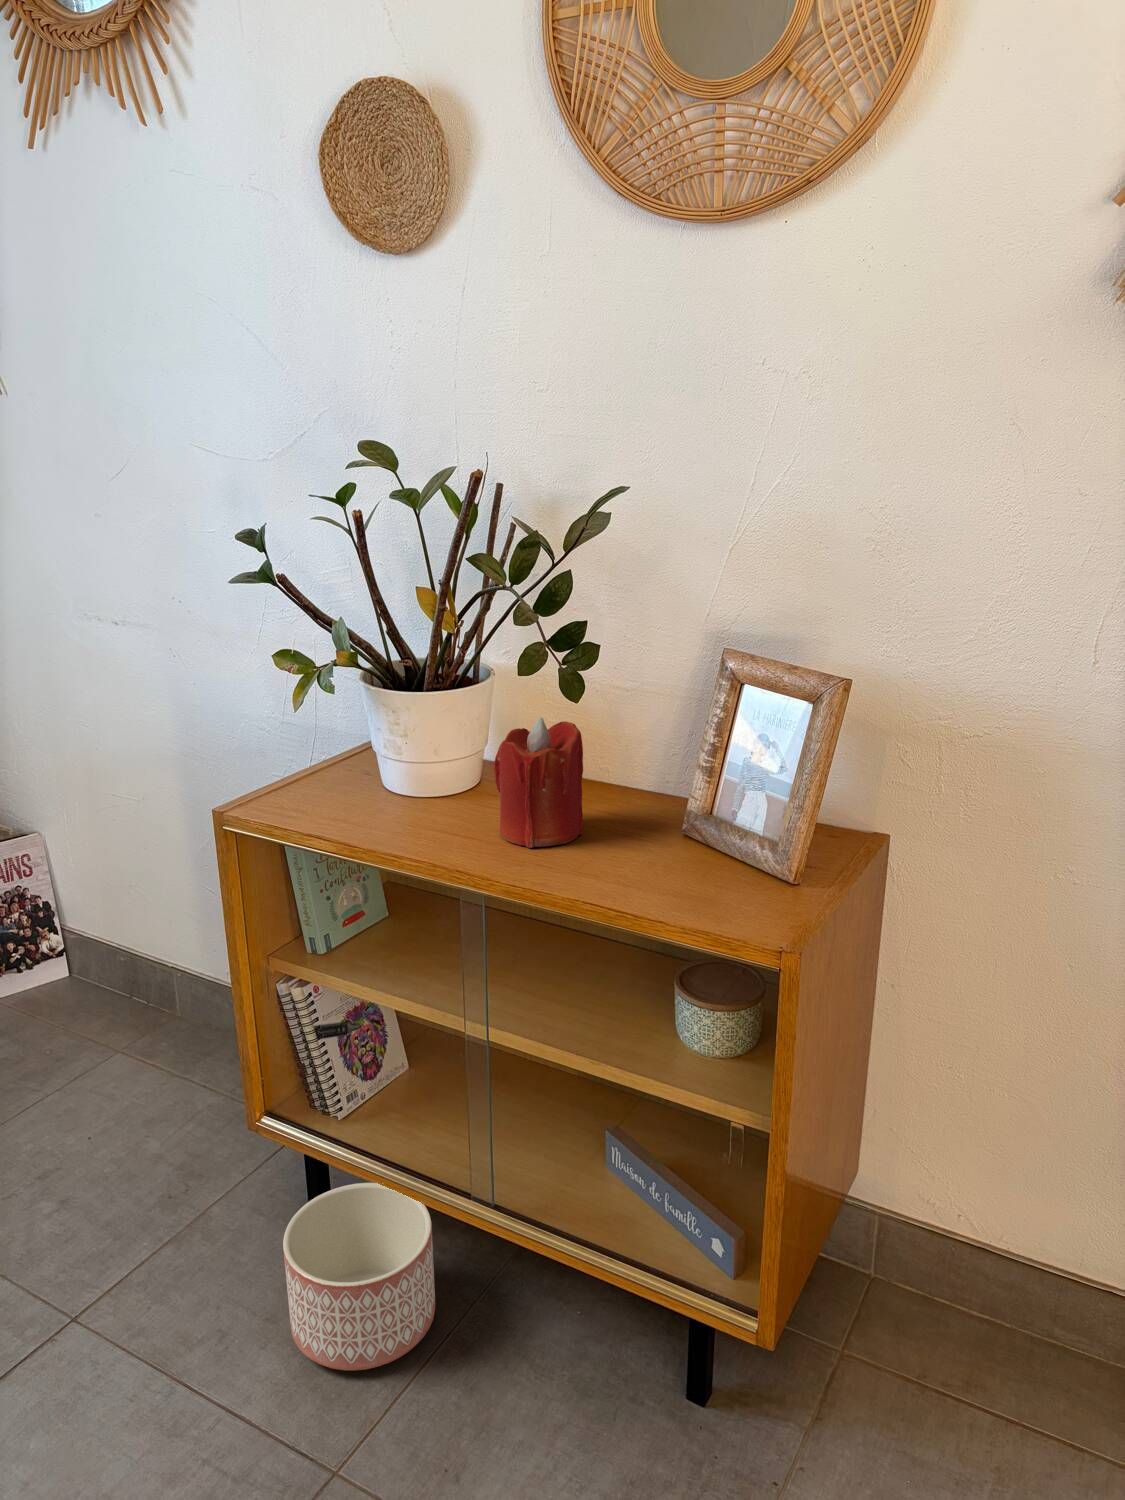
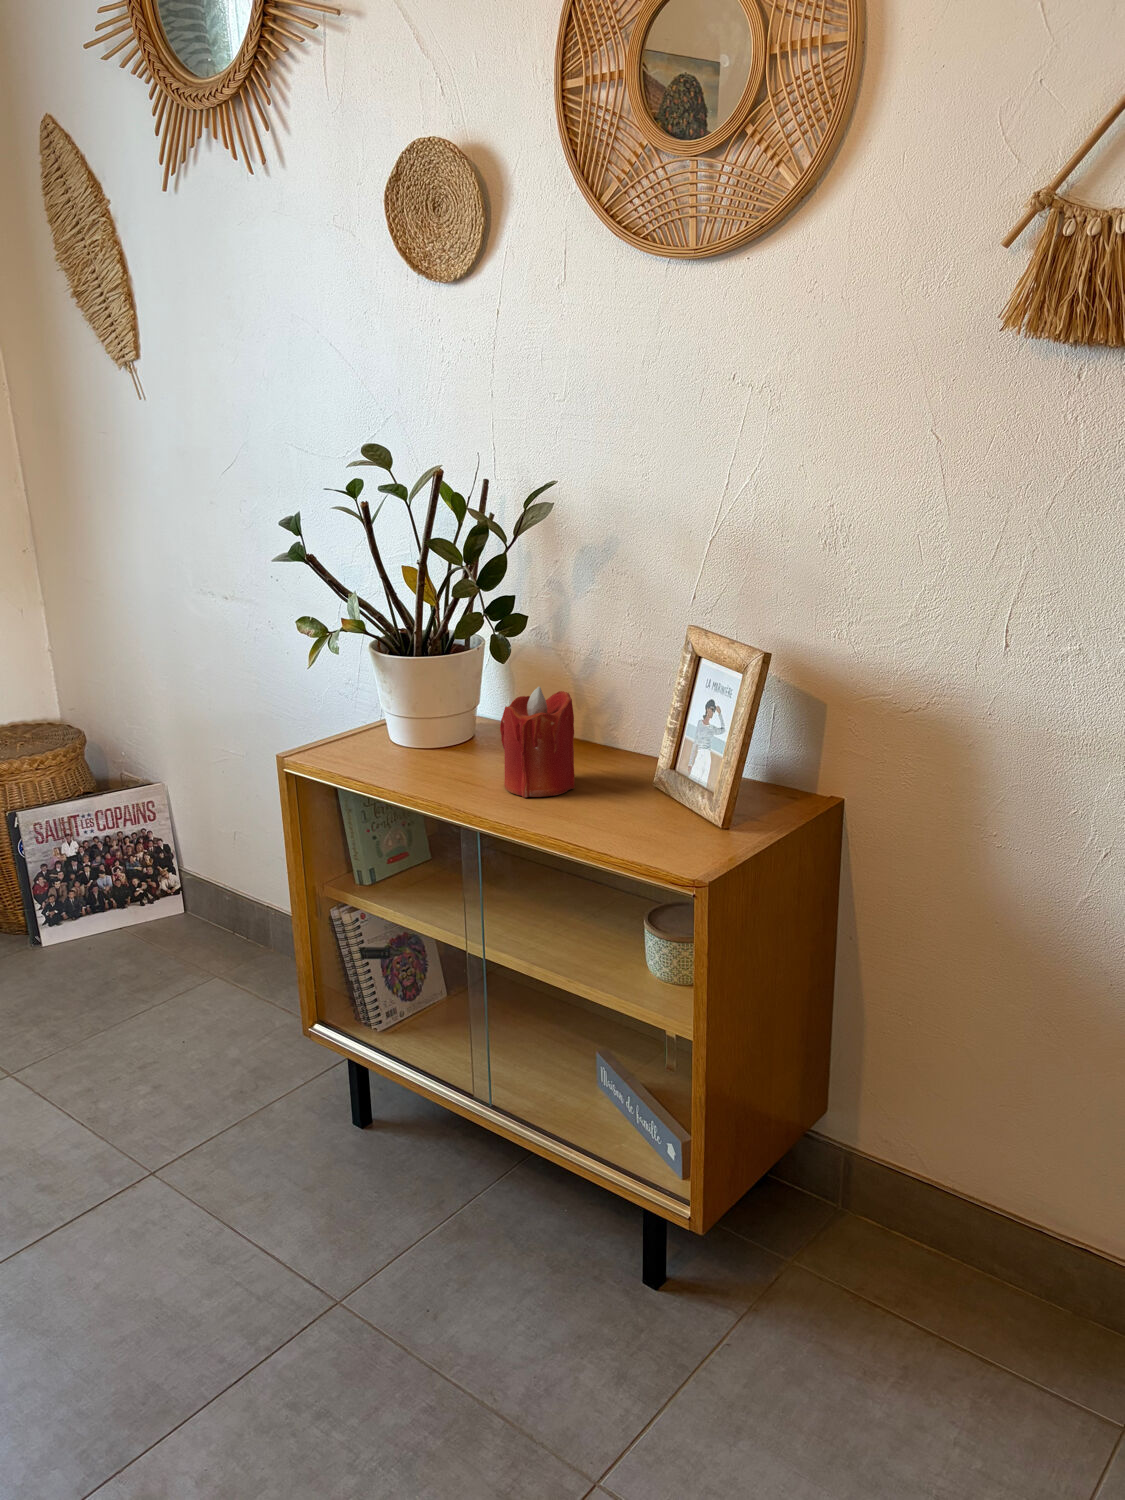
planter: present [283,1183,435,1370] -> none [318,1083,447,1232]

